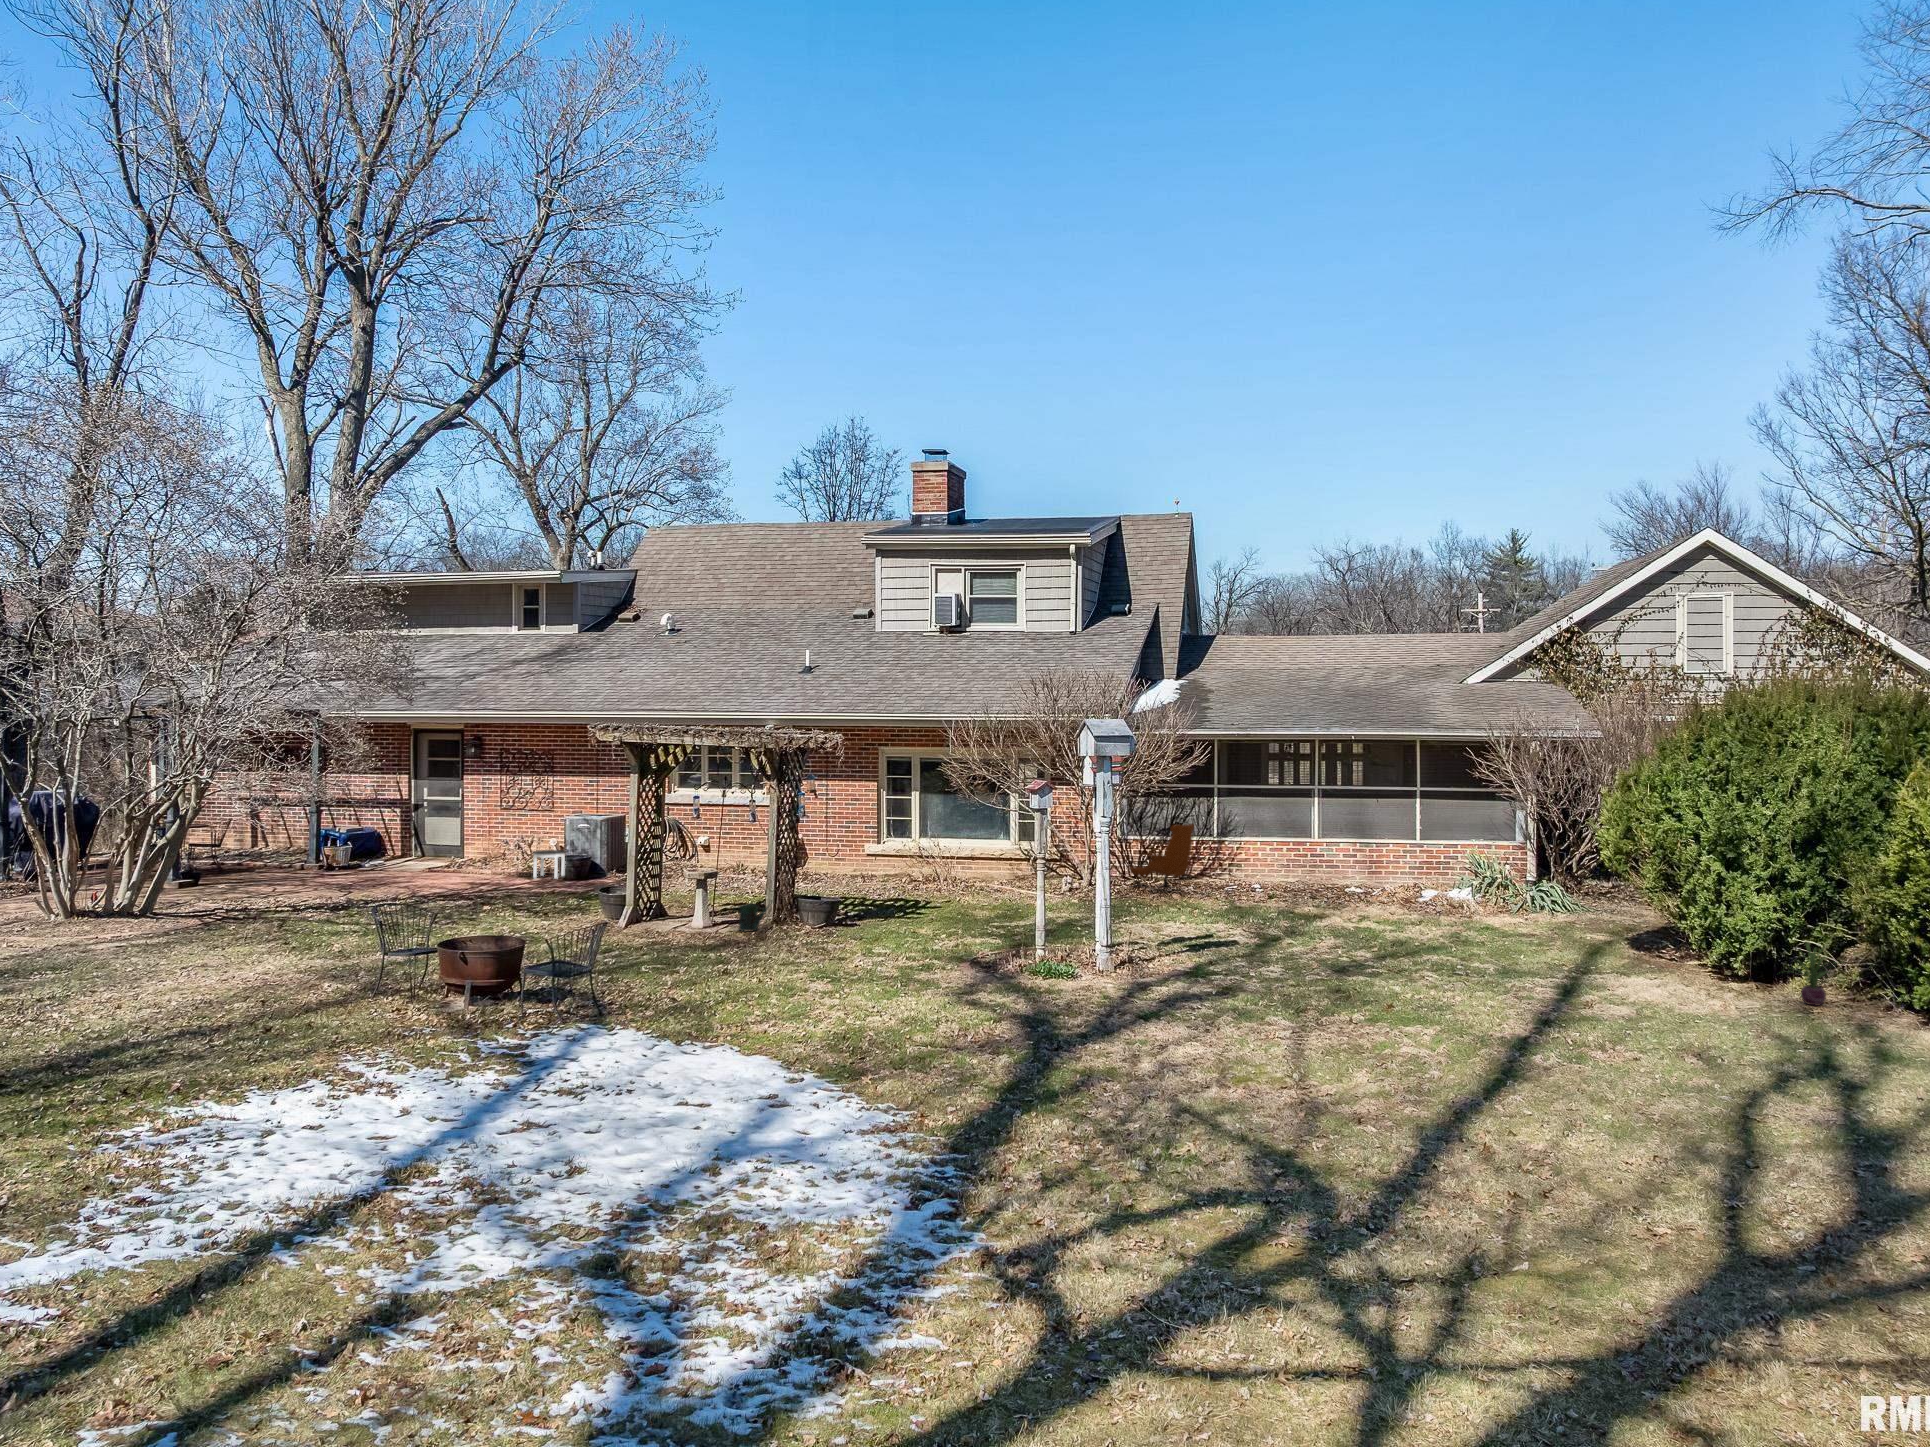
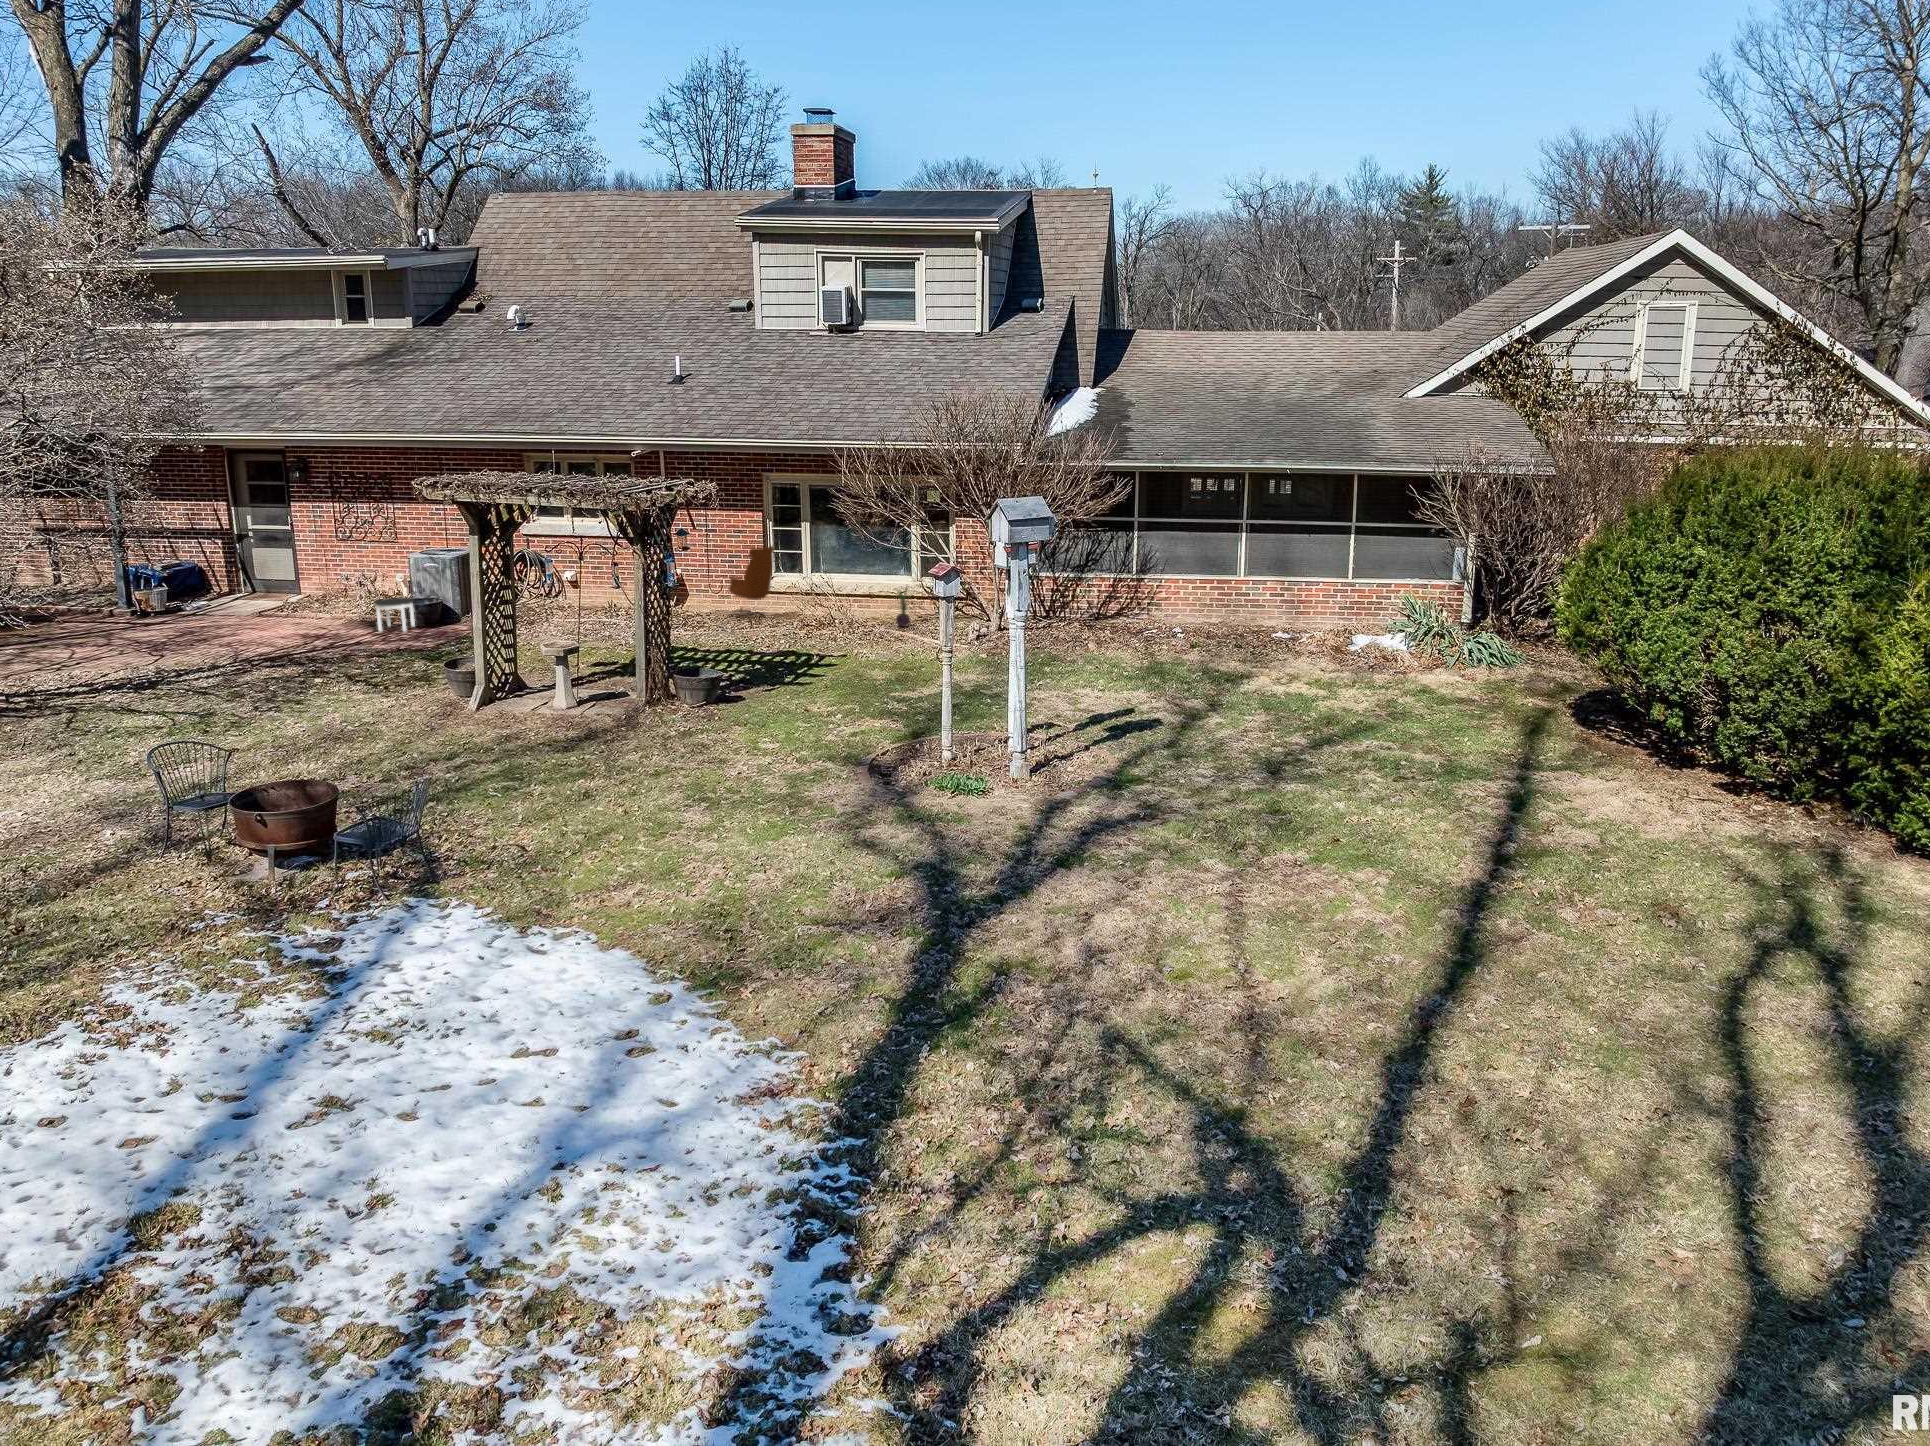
lounge chair: present [1129,824,1194,889] -> present [729,546,774,613]
watering can: present [739,904,769,932] -> none [600,681,647,718]
decorative plant: present [1799,943,1836,1005] -> present [895,586,914,627]

